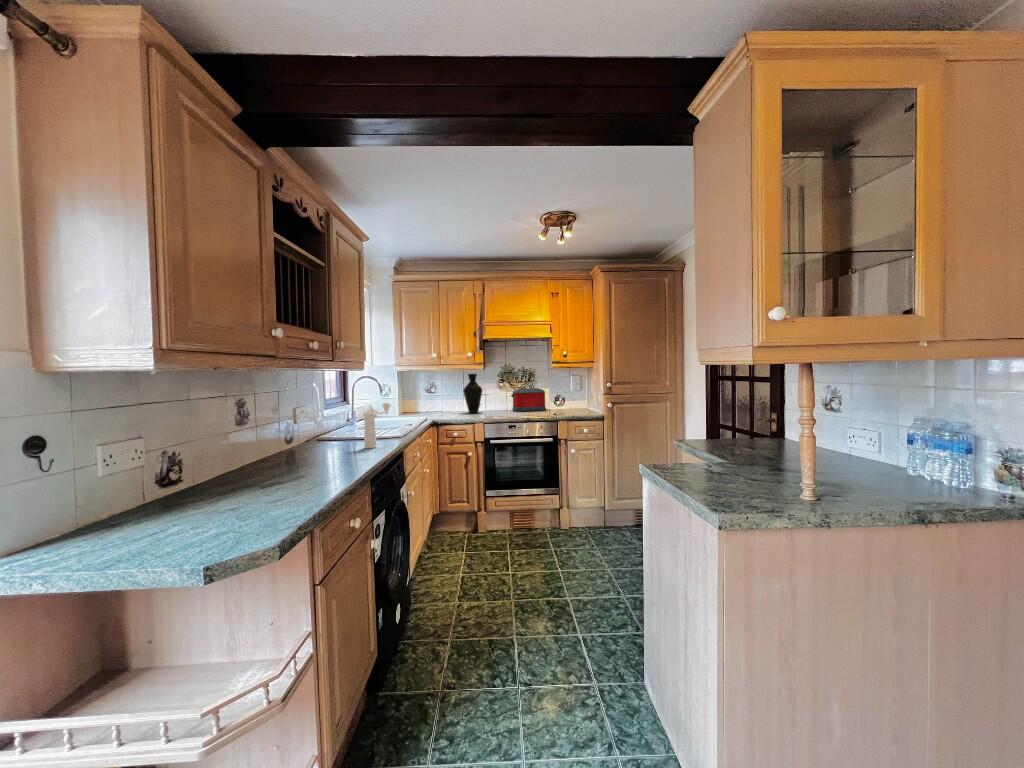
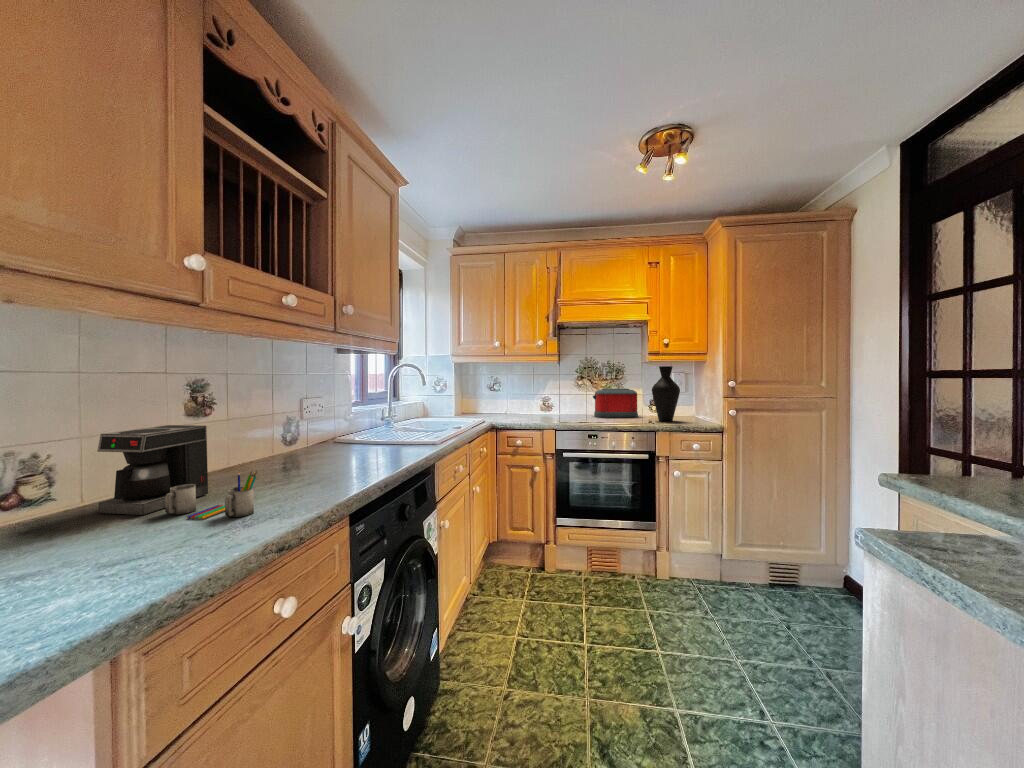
vase: present [463,374,482,413] -> present [652,366,680,421]
pepper mill: present [363,403,391,448] -> none [378,395,420,458]
coffee maker: none [213,431,320,487] -> present [97,425,257,519]

